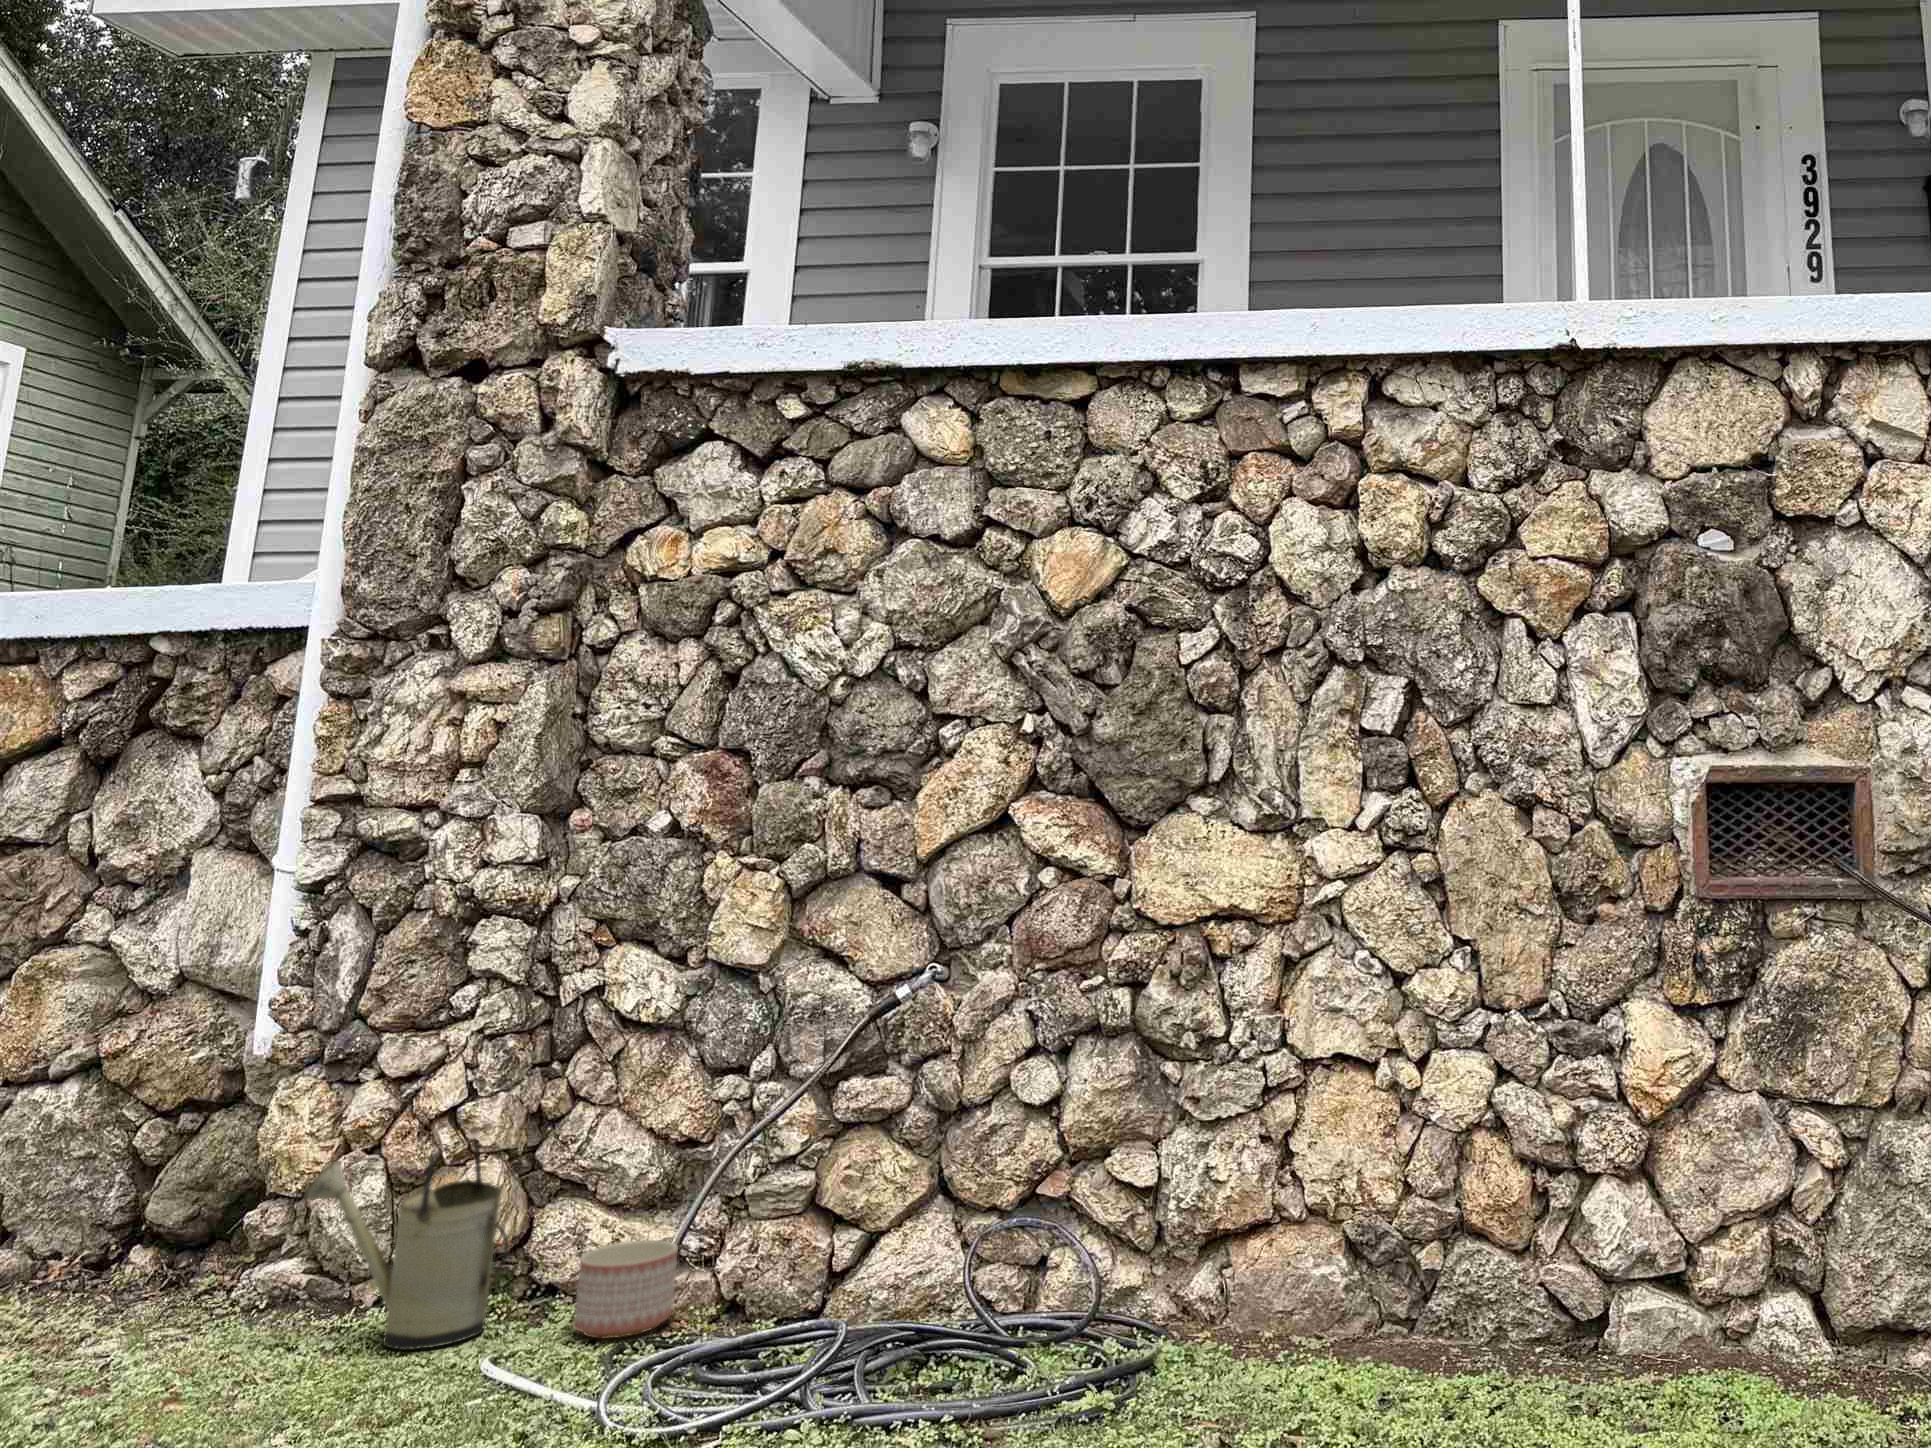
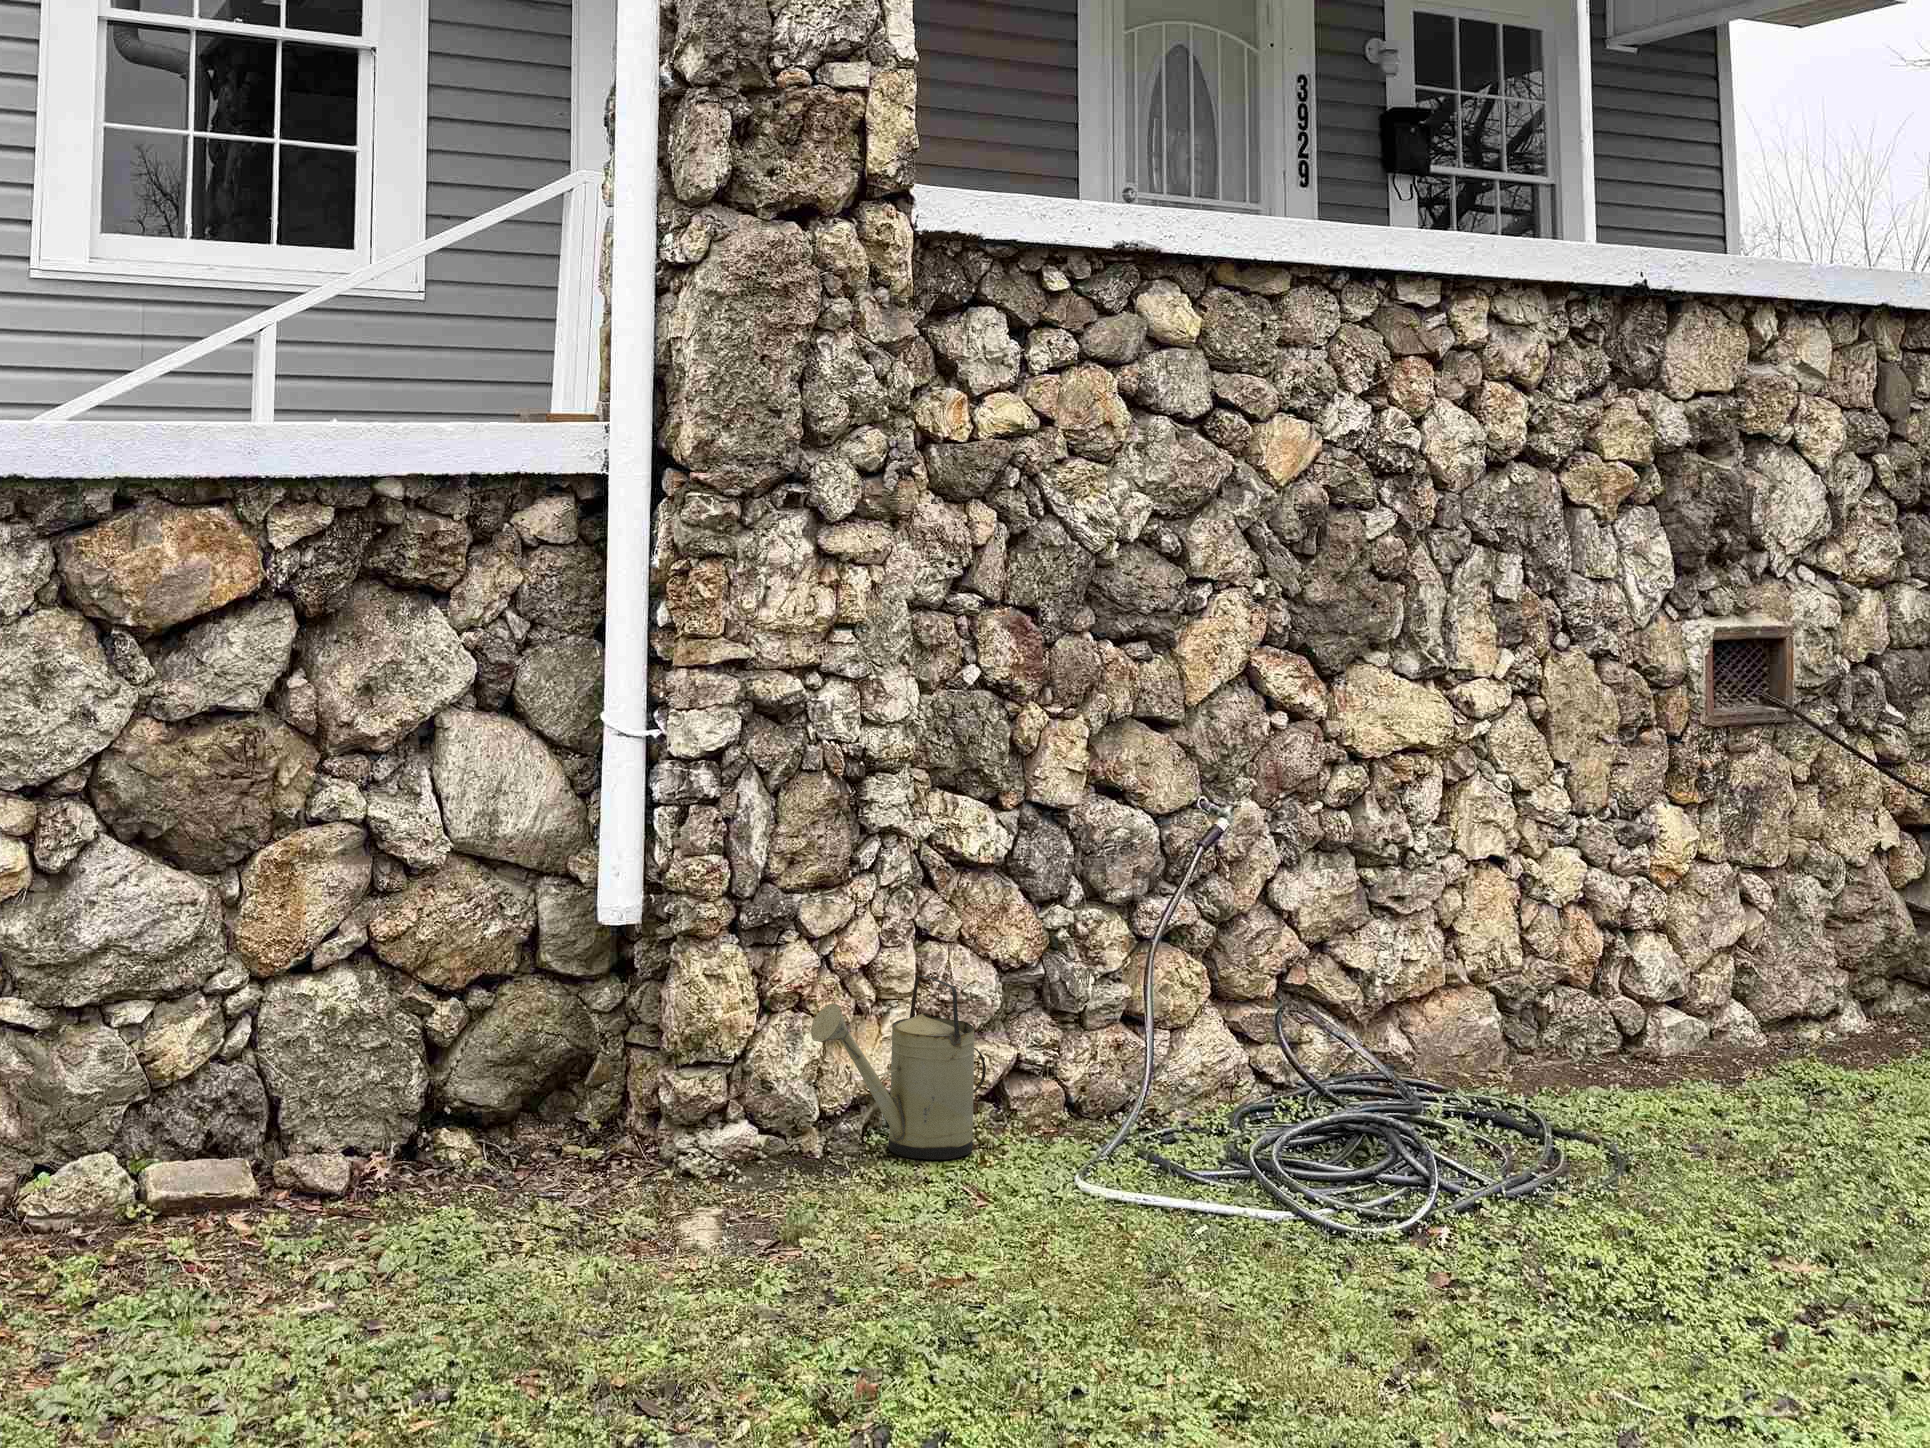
planter: present [574,1240,678,1338] -> none [1009,1054,1091,1134]

